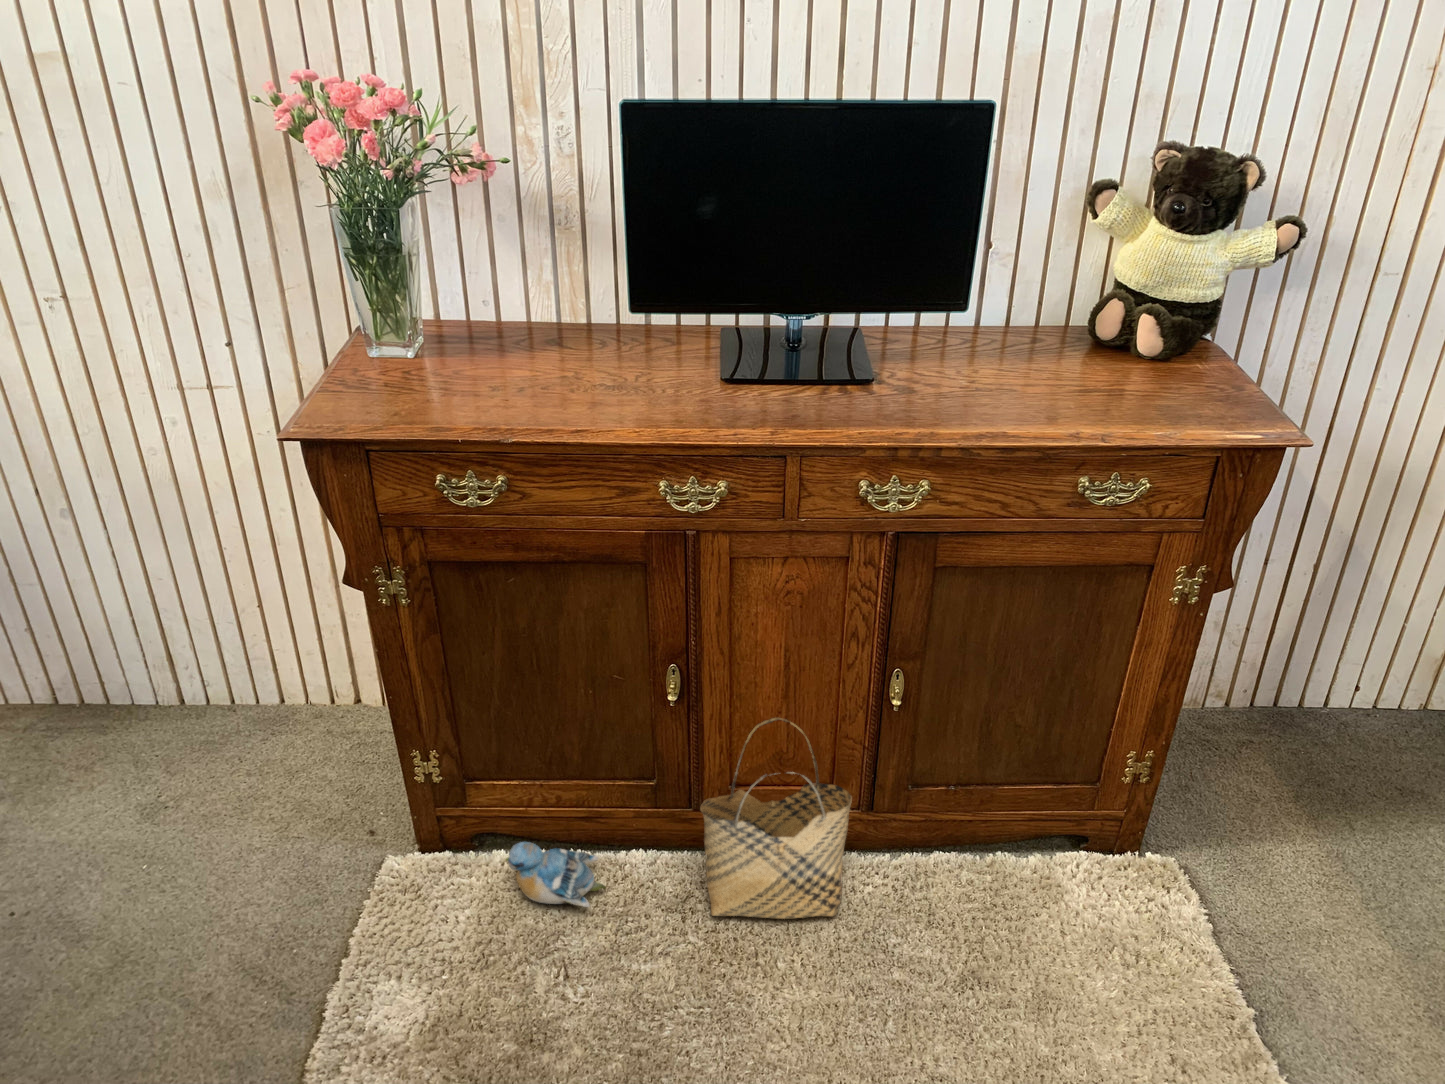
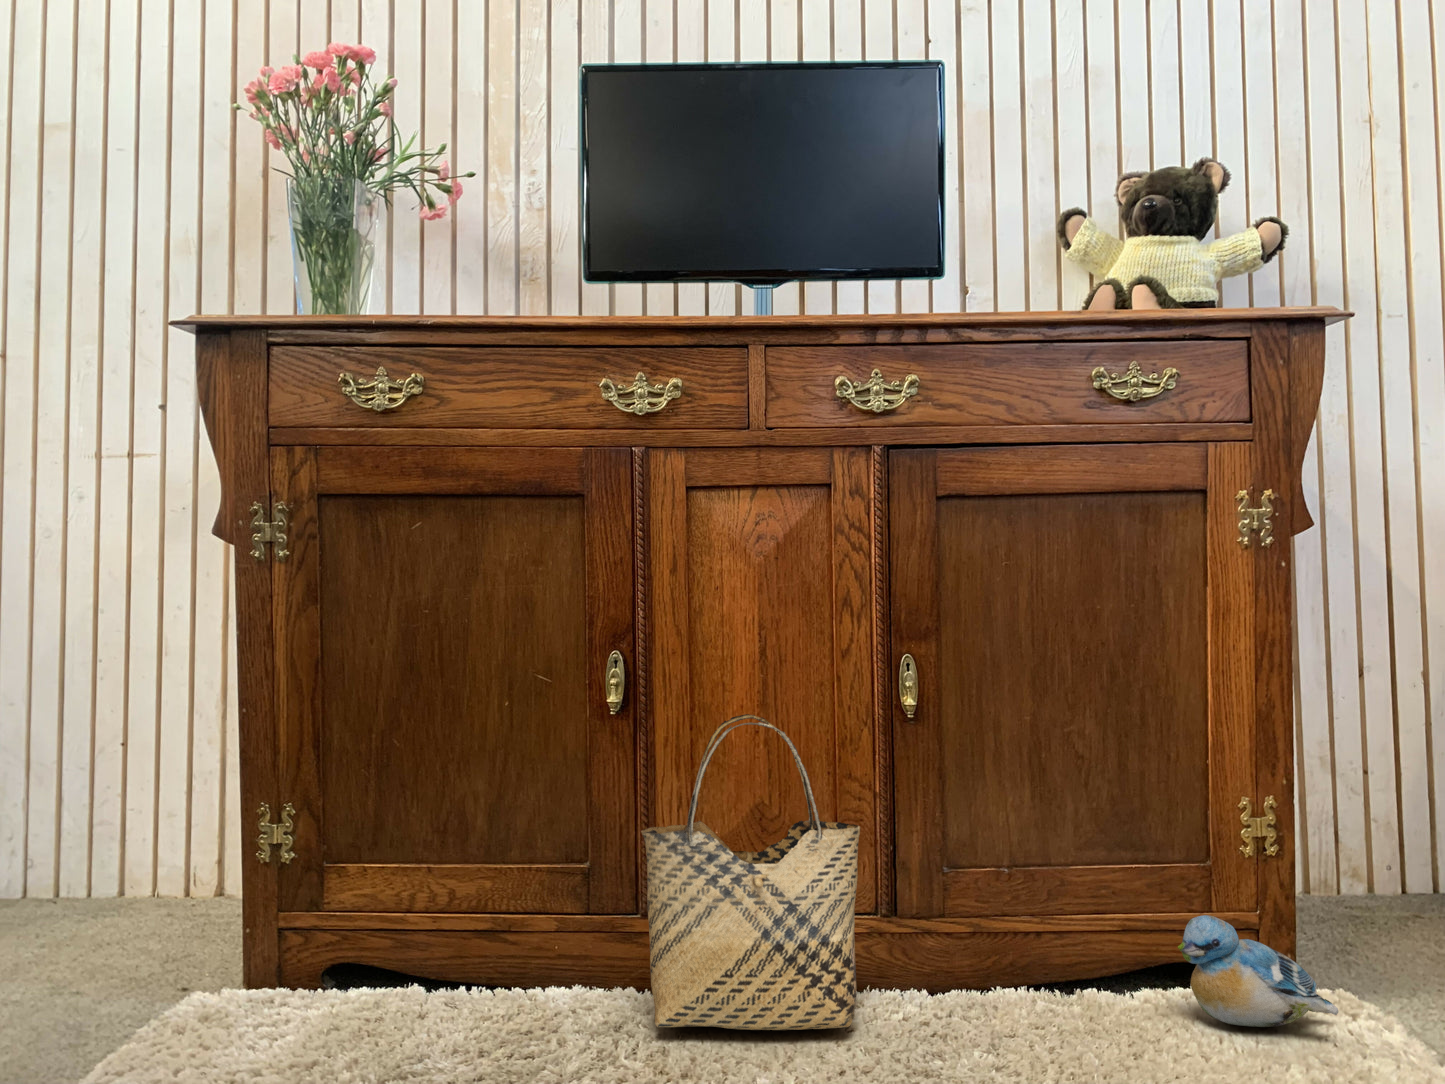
plush toy: present [506,842,606,907] -> present [1178,915,1338,1027]

